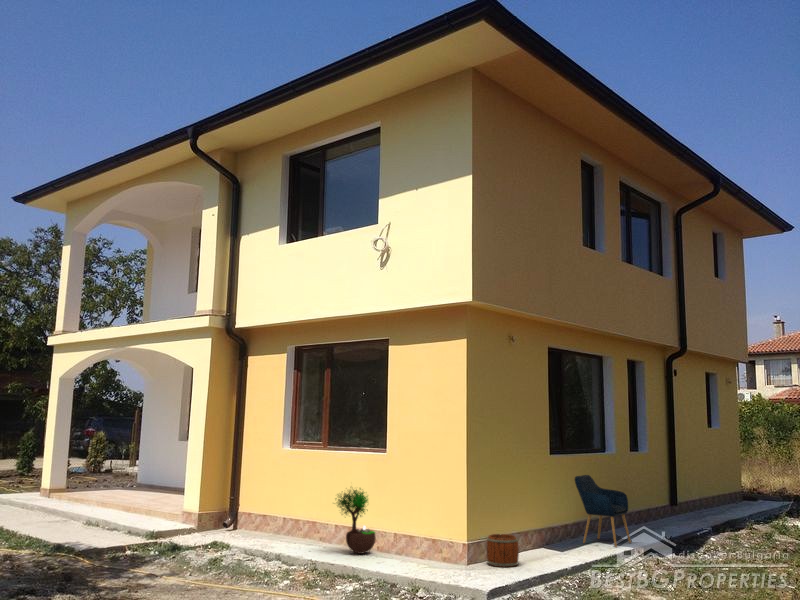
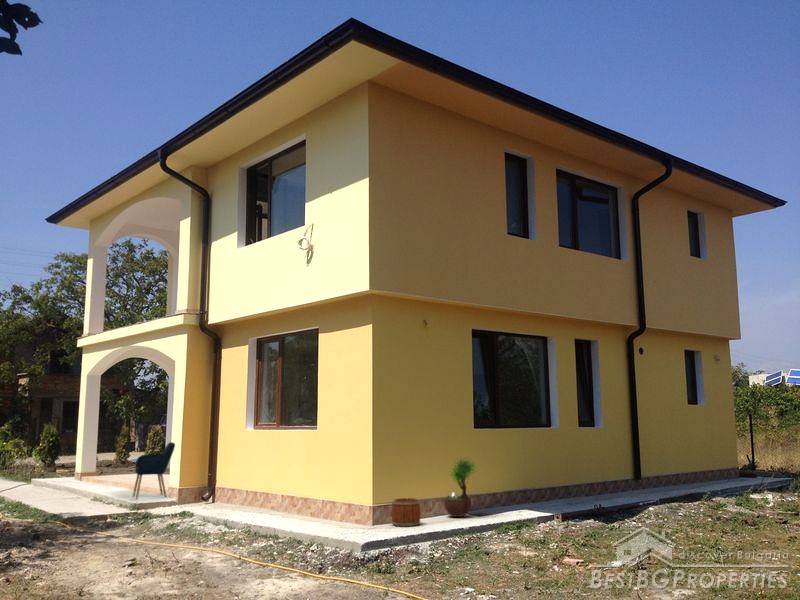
chair: present [575,475,631,548] -> present [133,442,175,500]
potted tree: present [337,488,376,554] -> present [445,460,475,517]

